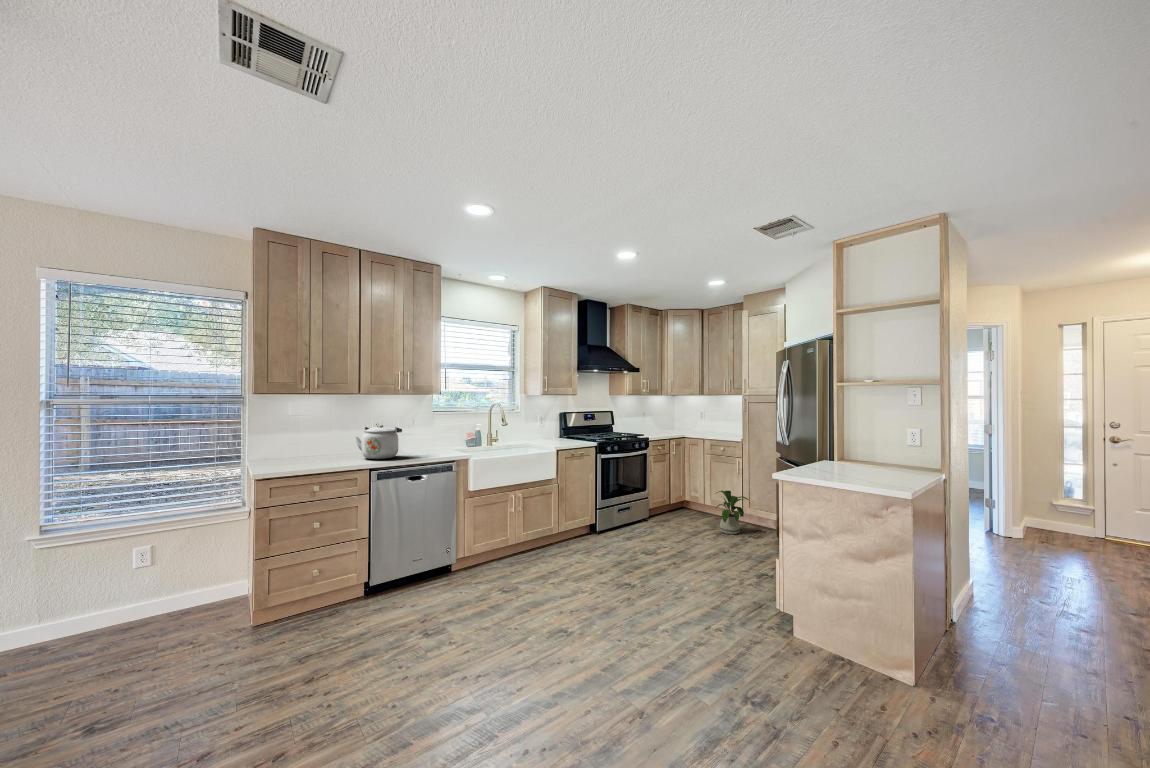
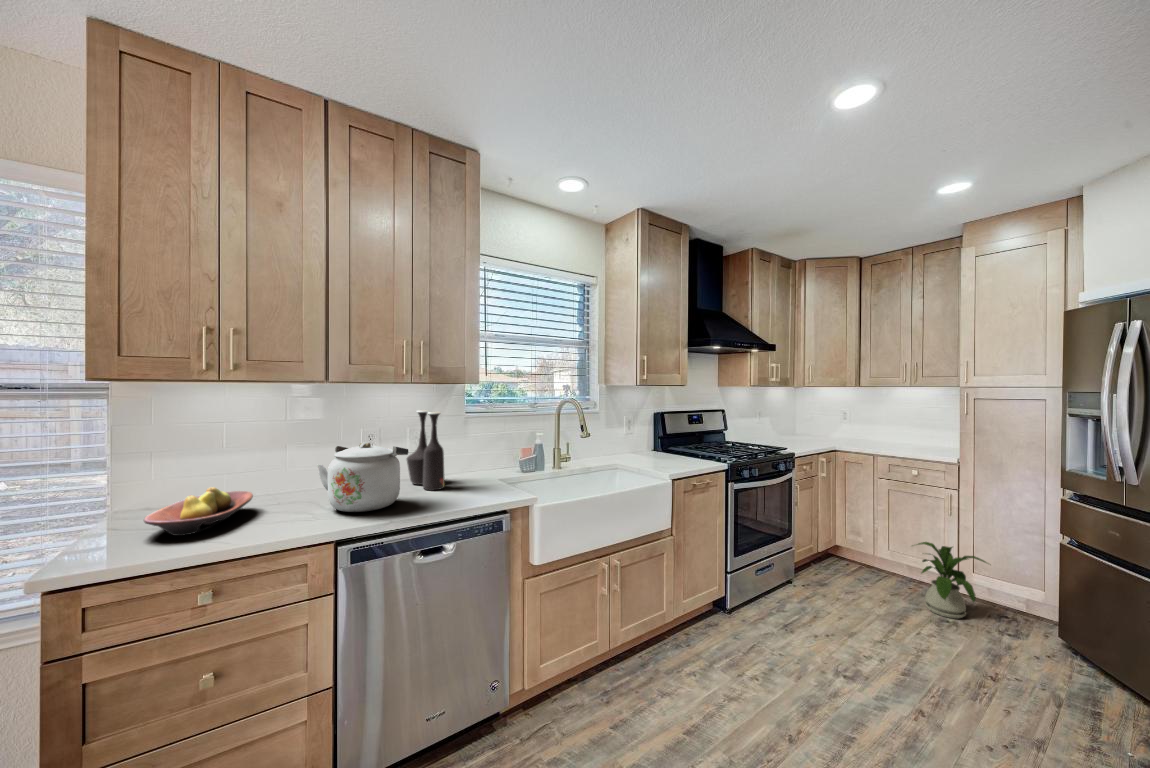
vase: none [399,409,421,453] -> present [407,410,445,490]
fruit bowl: none [282,446,324,466] -> present [144,487,253,536]

